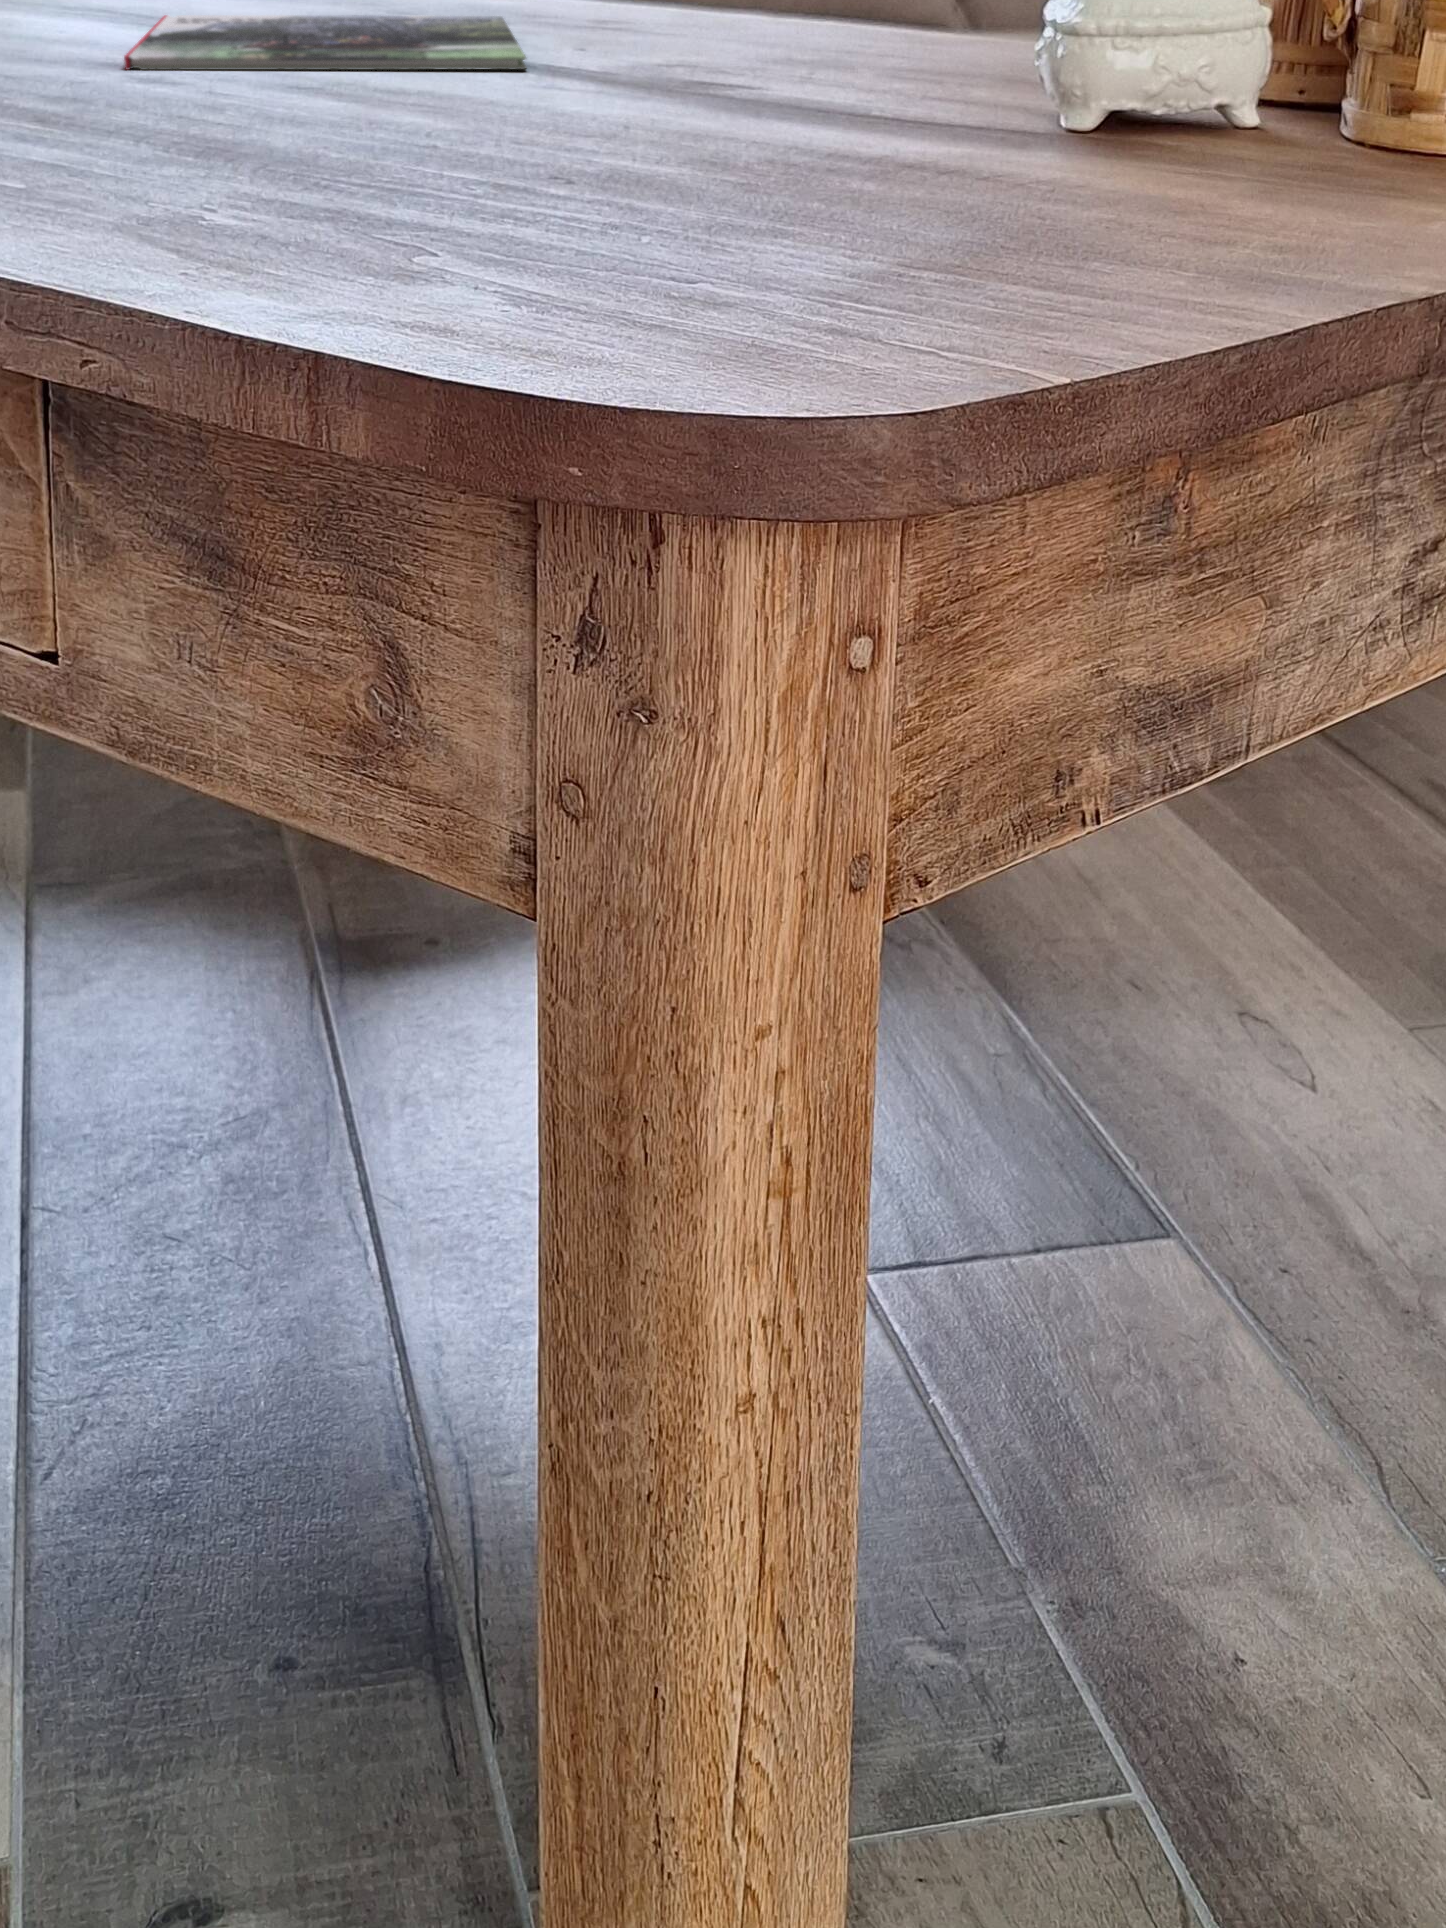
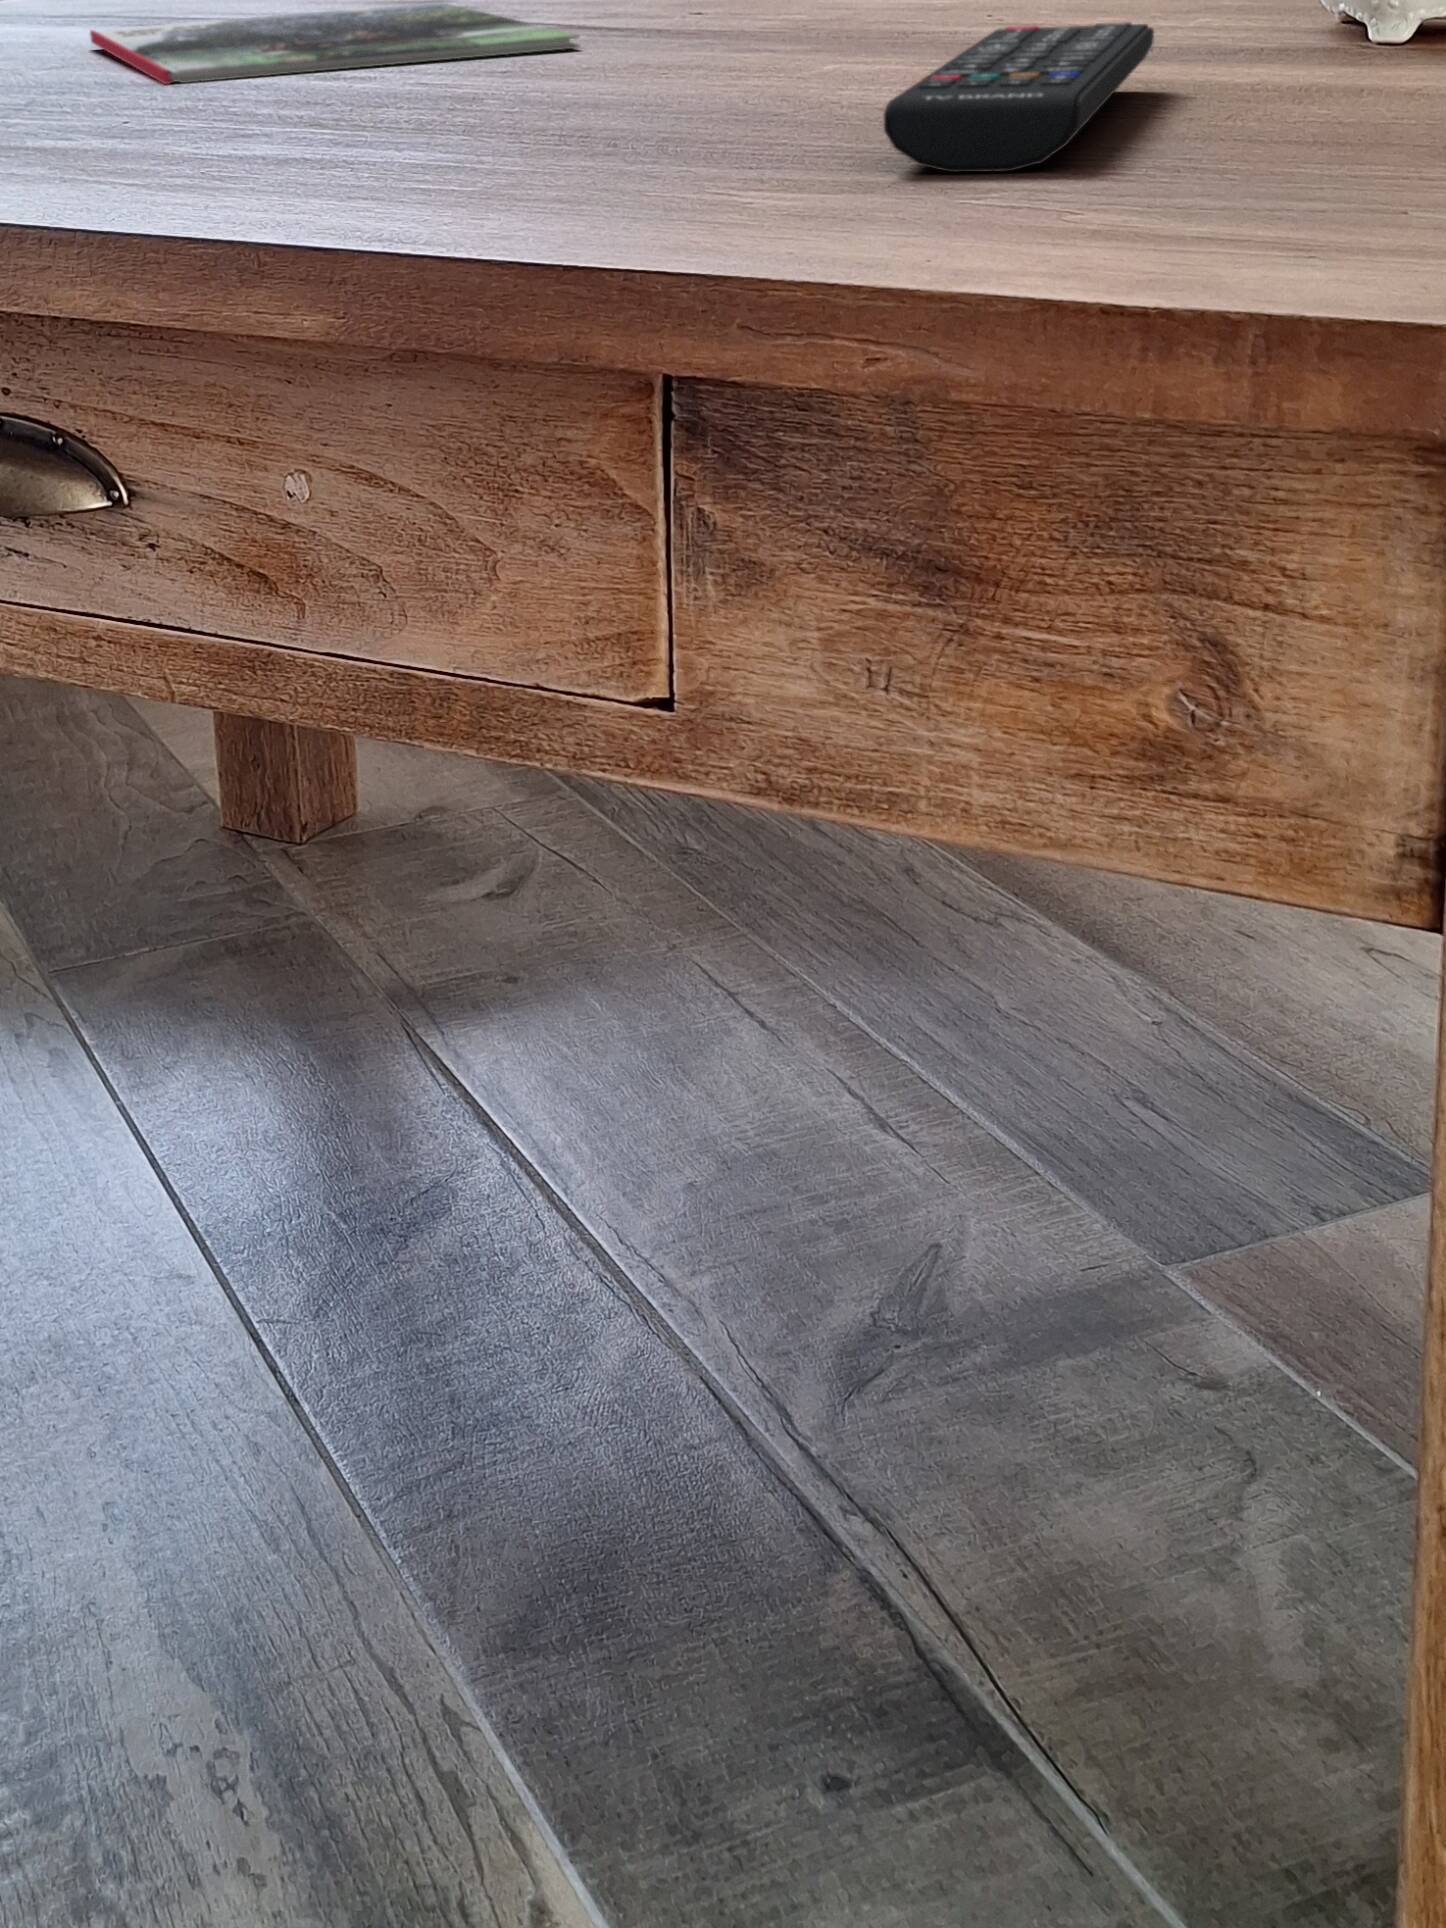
remote control: none [397,81,849,210] -> present [884,22,1154,172]

